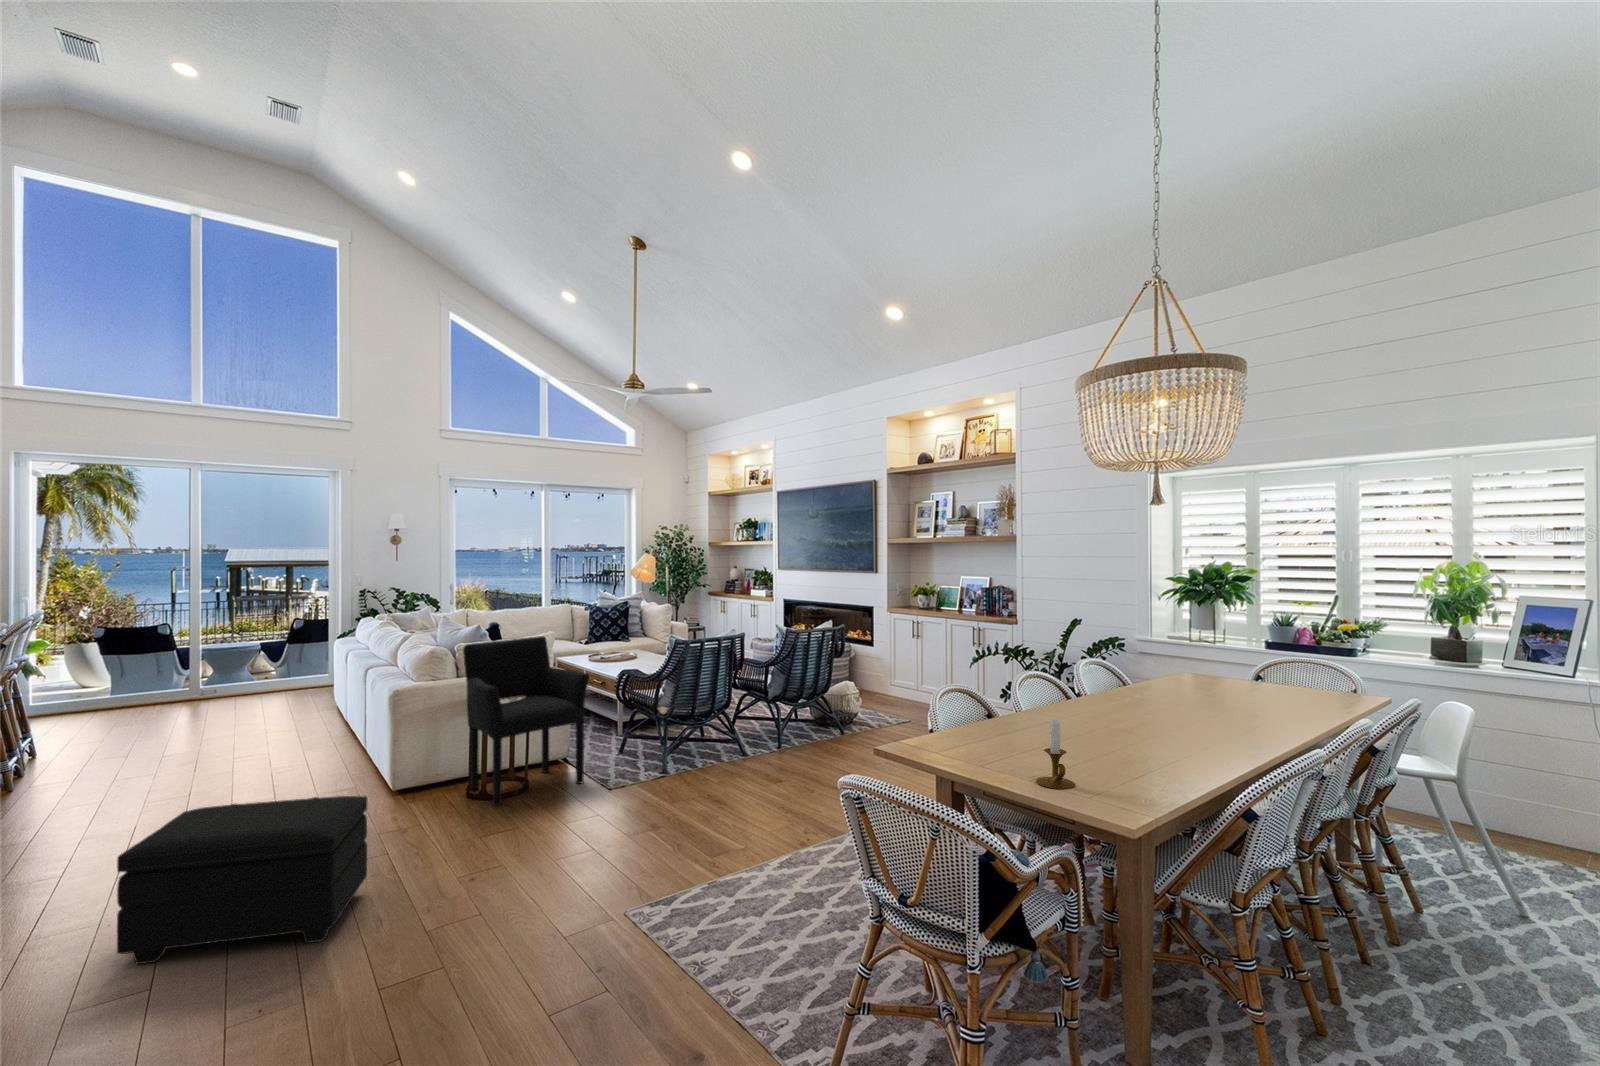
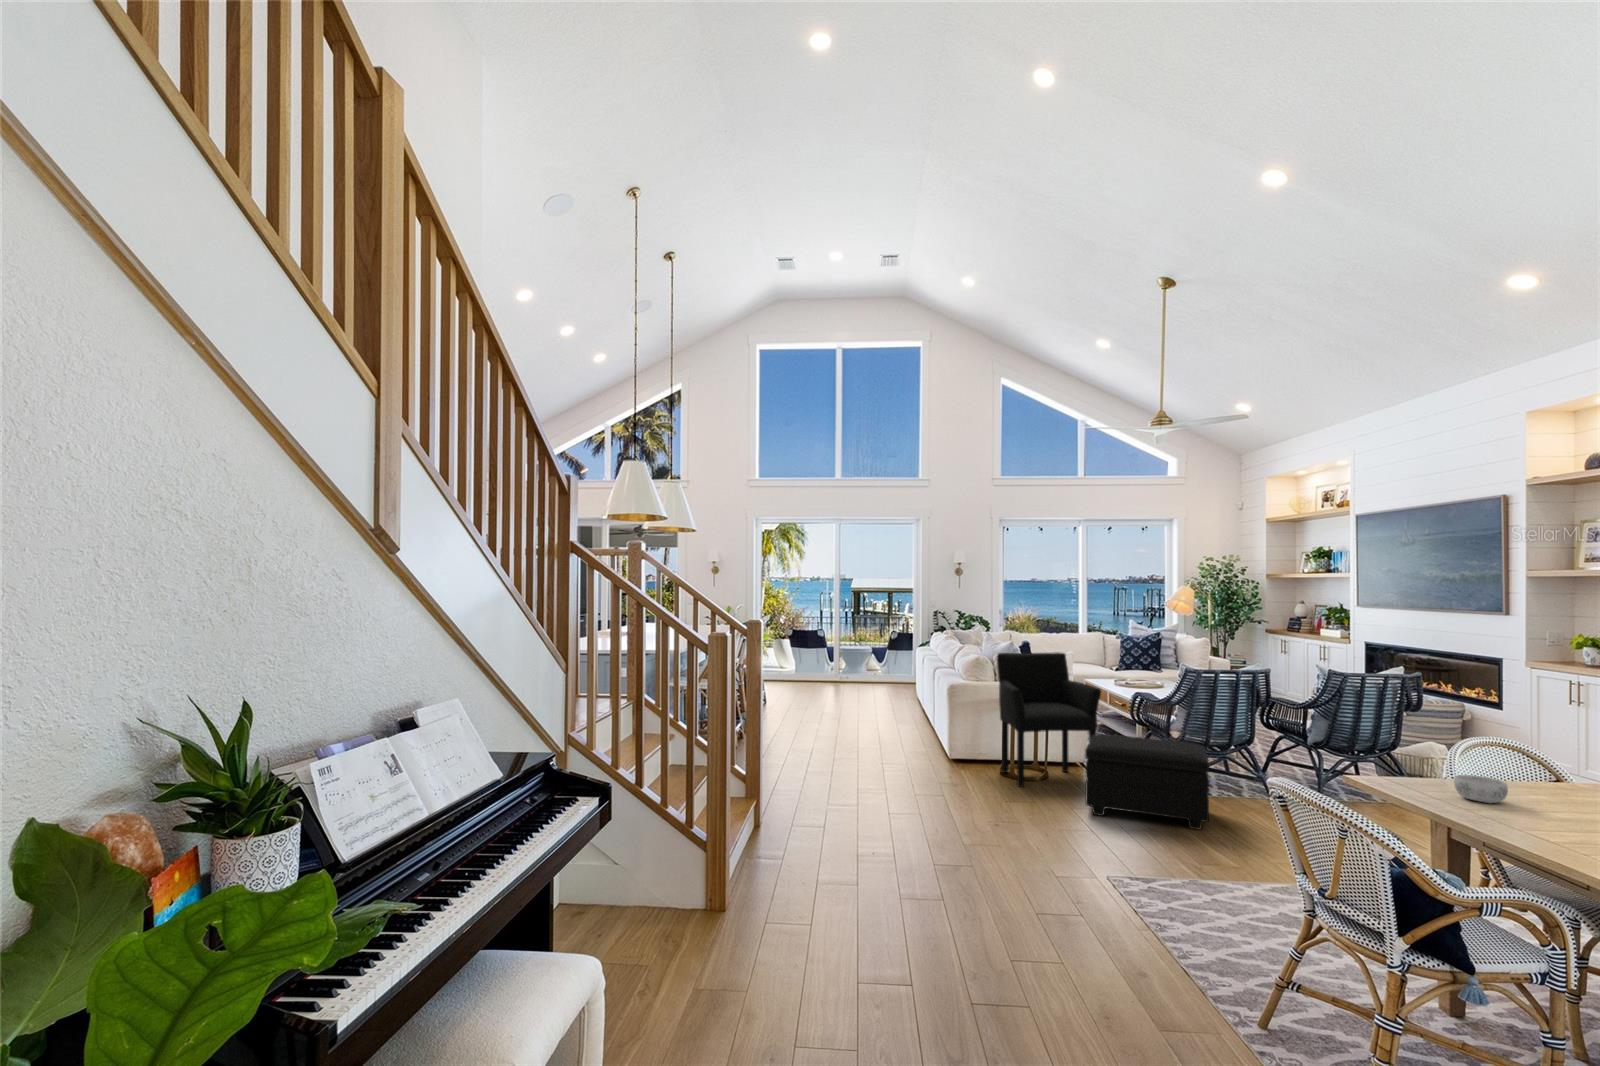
candlestick: present [1036,720,1075,789] -> none [1507,761,1561,833]
decorative bowl: none [974,734,1014,761] -> present [1454,775,1508,804]
footstool: present [117,796,367,964] -> present [1085,734,1209,829]

